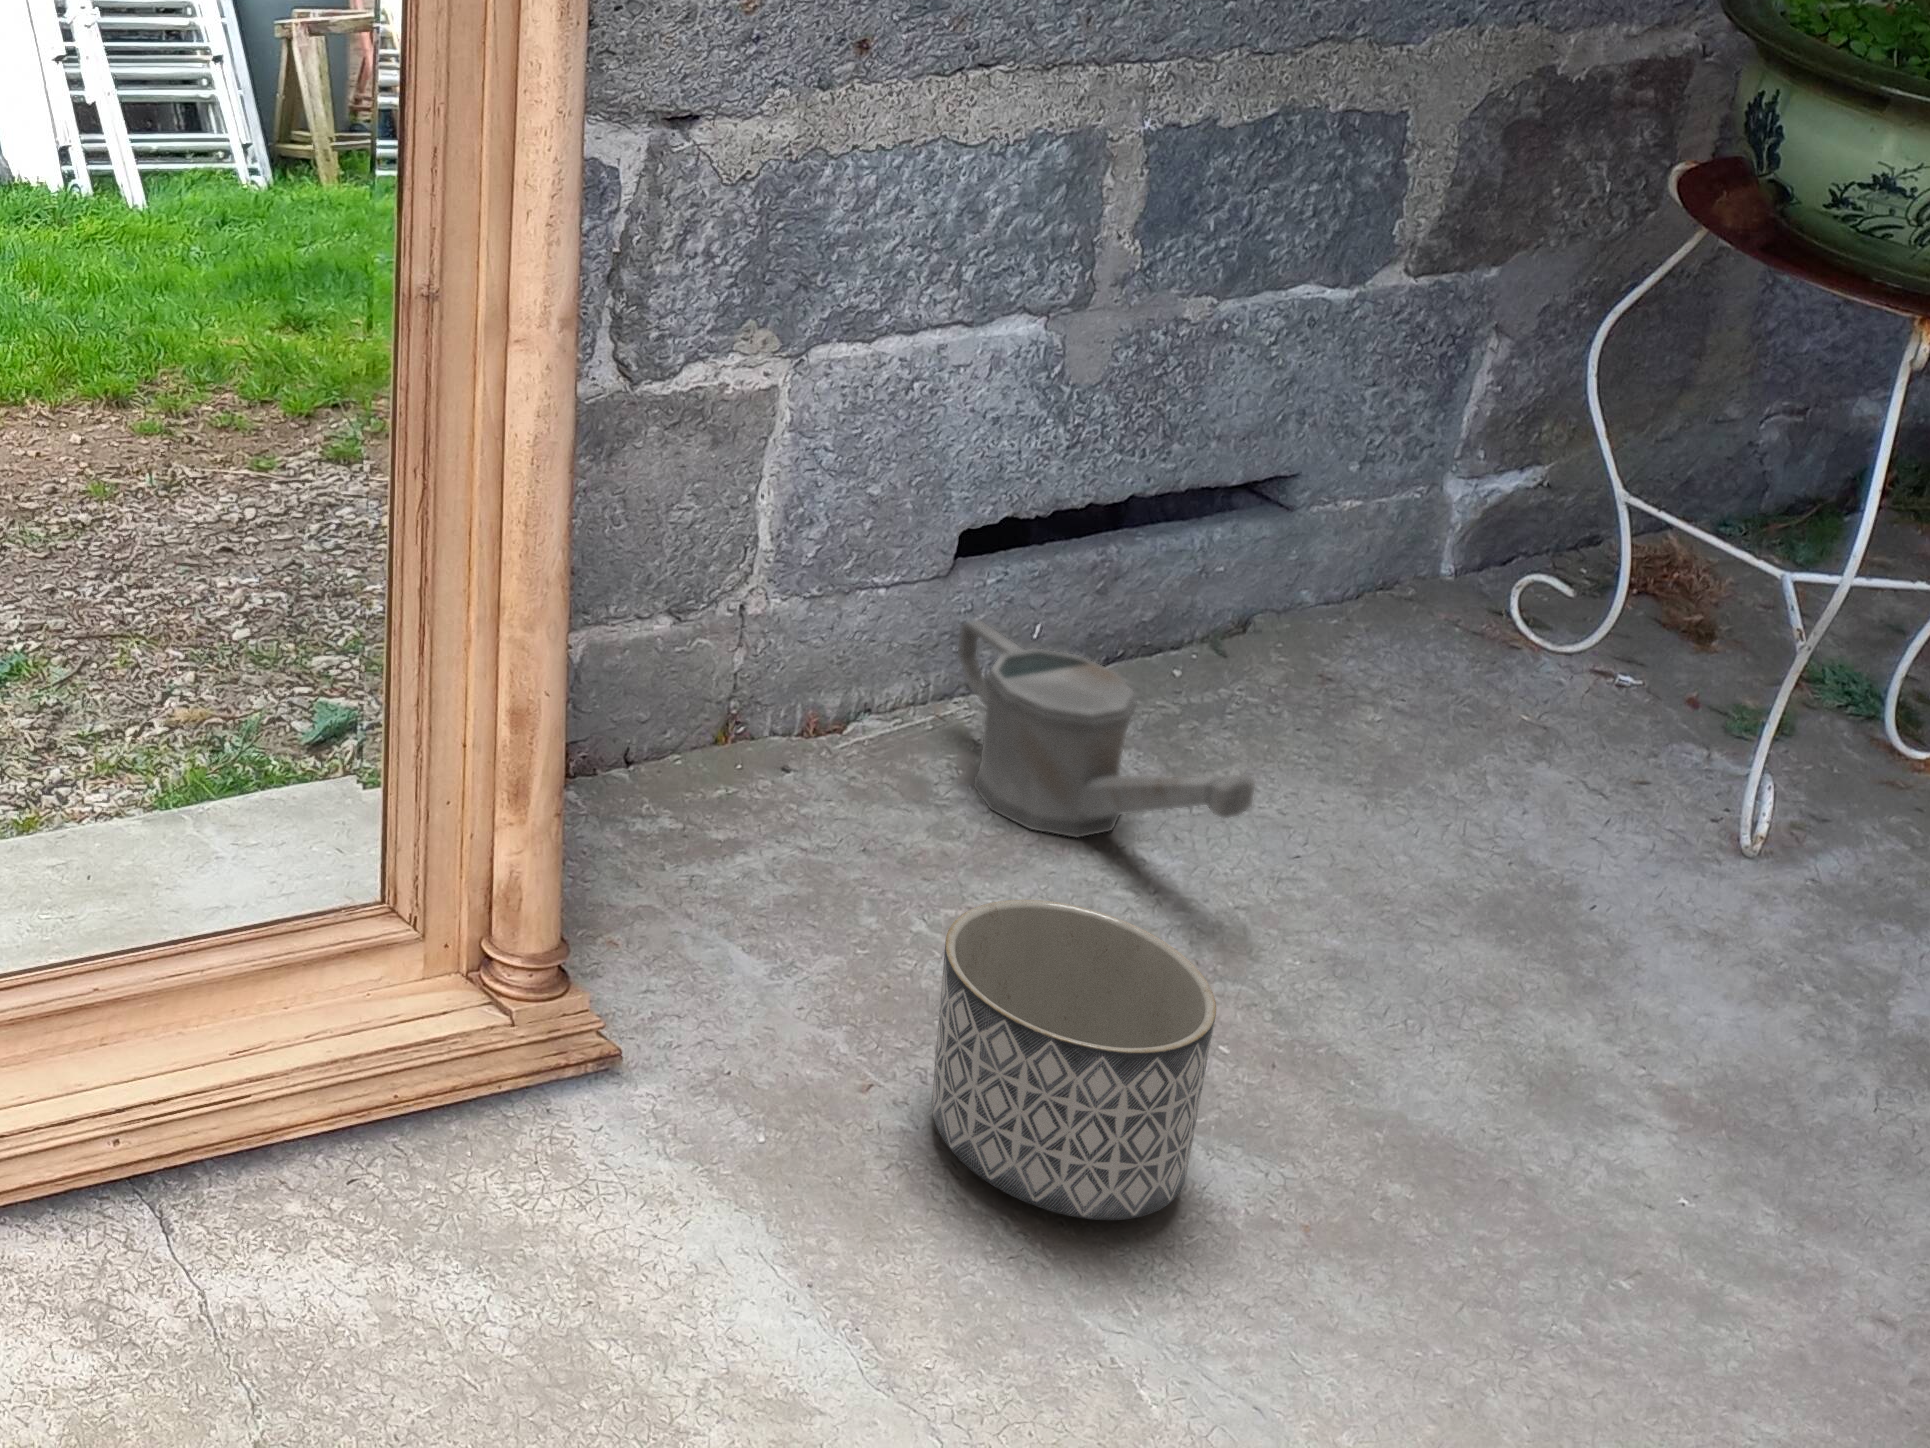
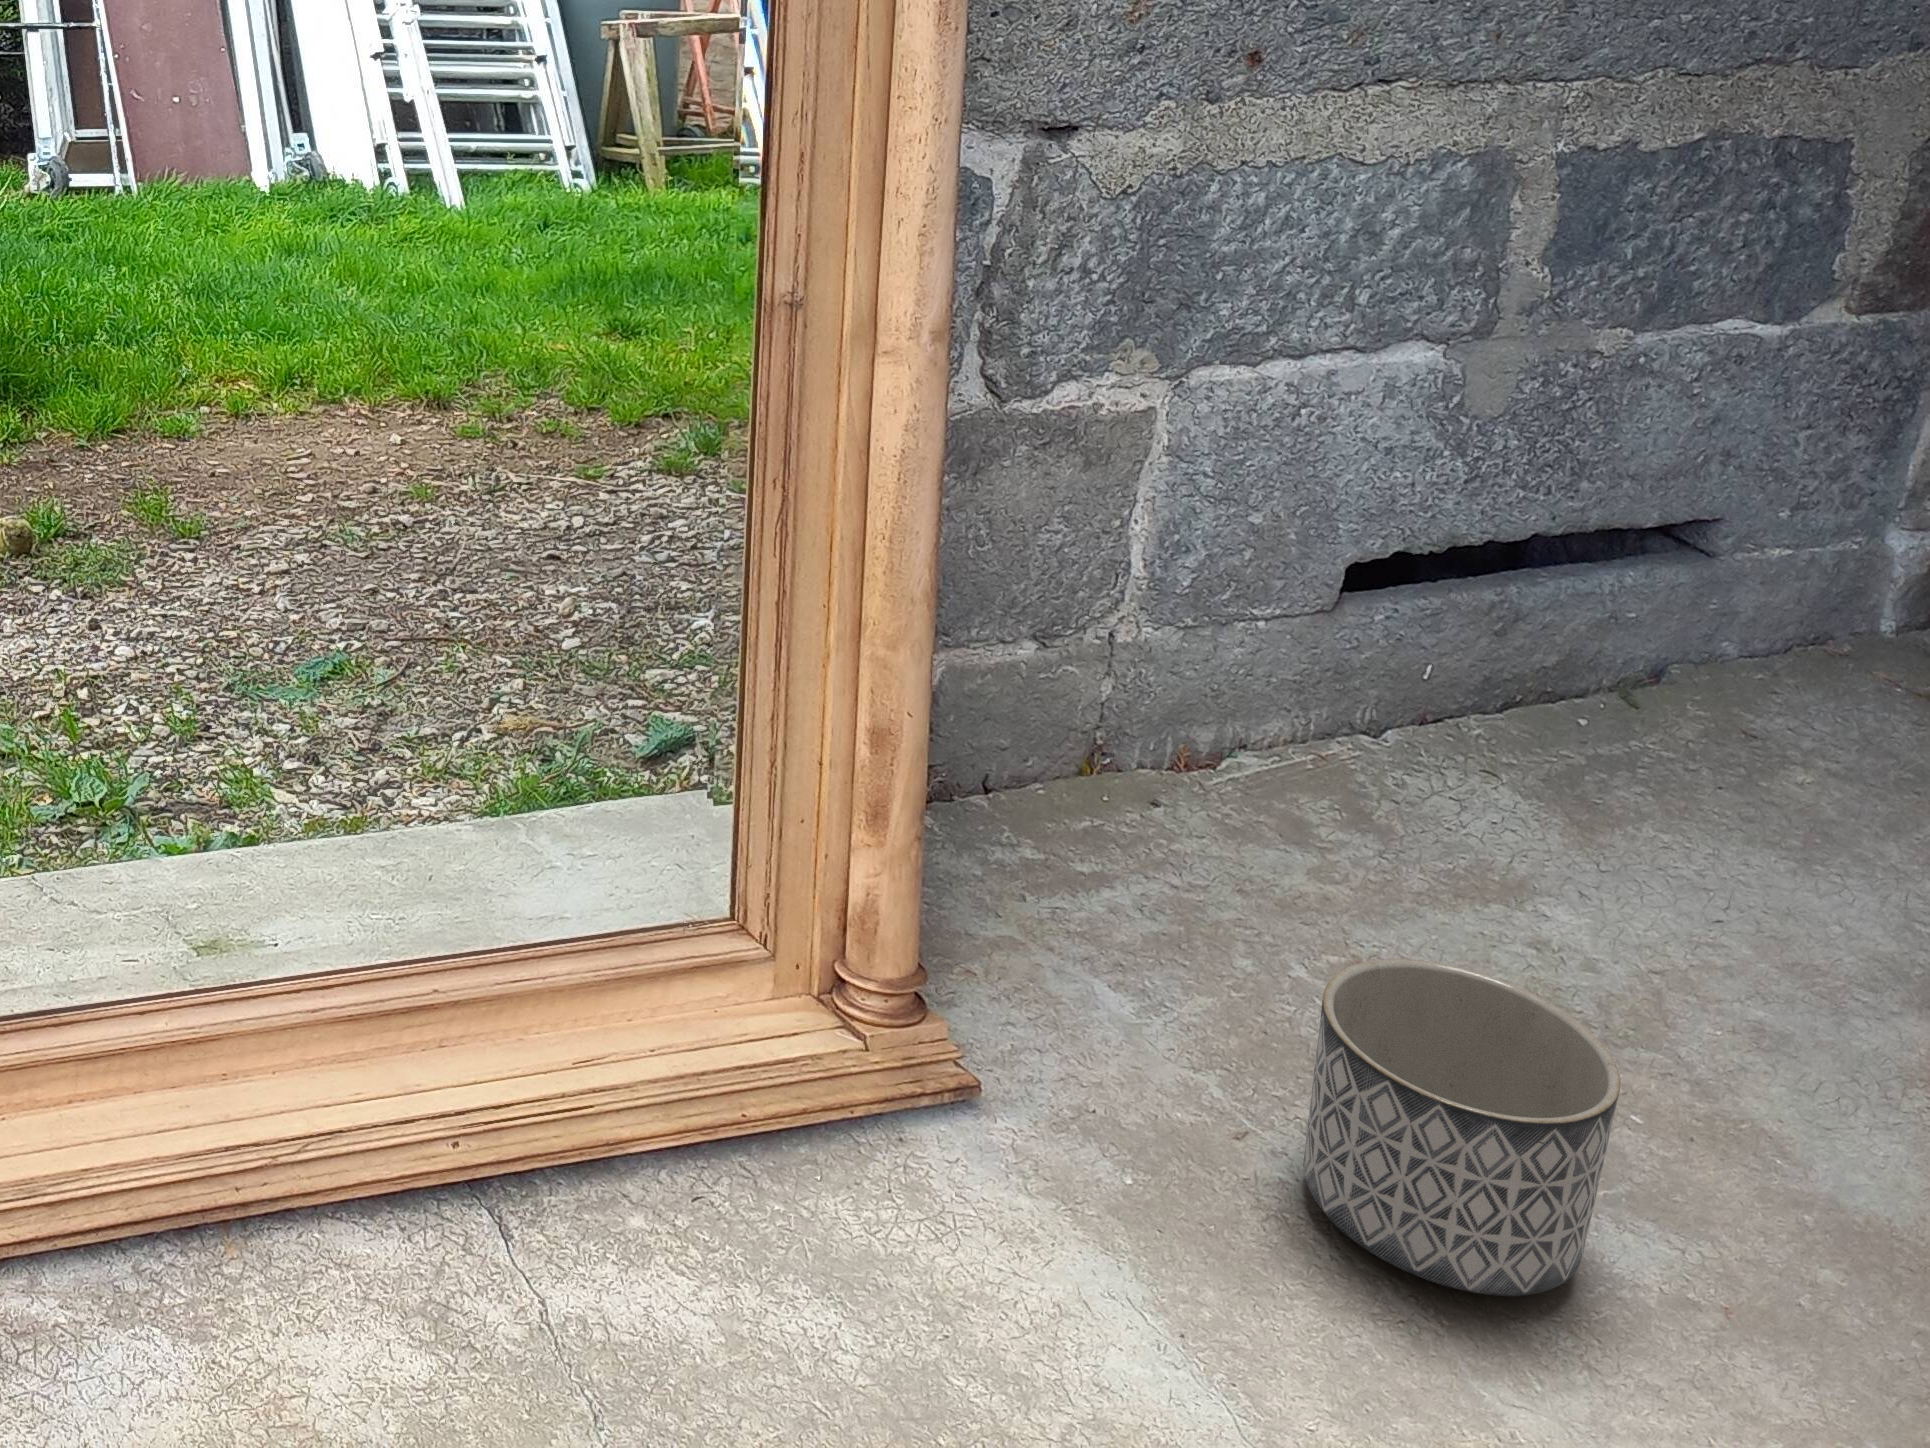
watering can: present [957,621,1255,837] -> none [1332,670,1664,902]

